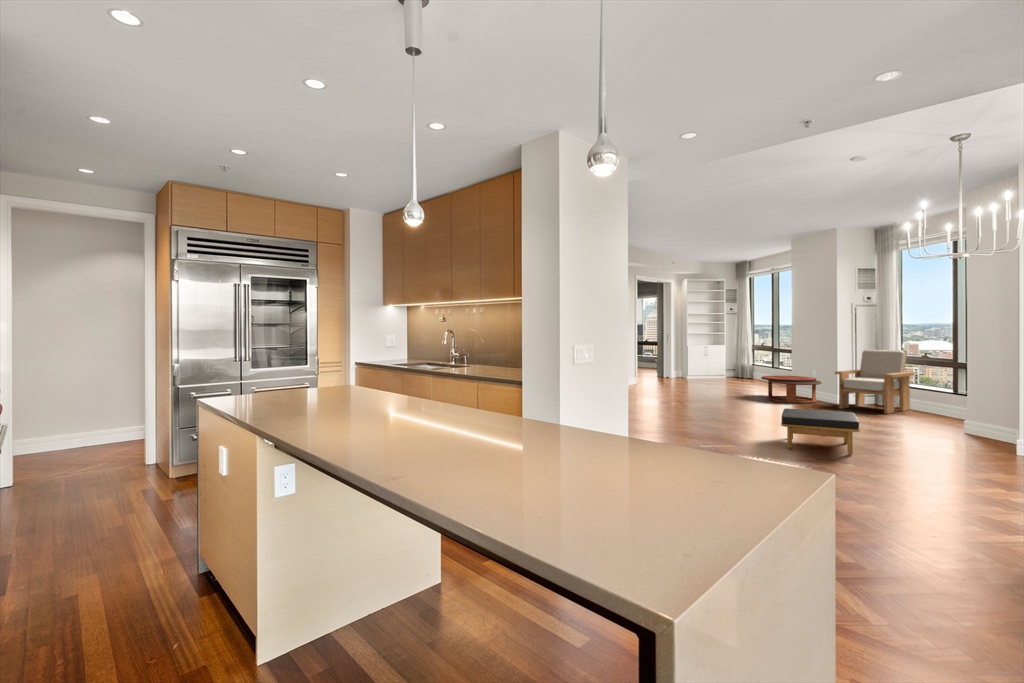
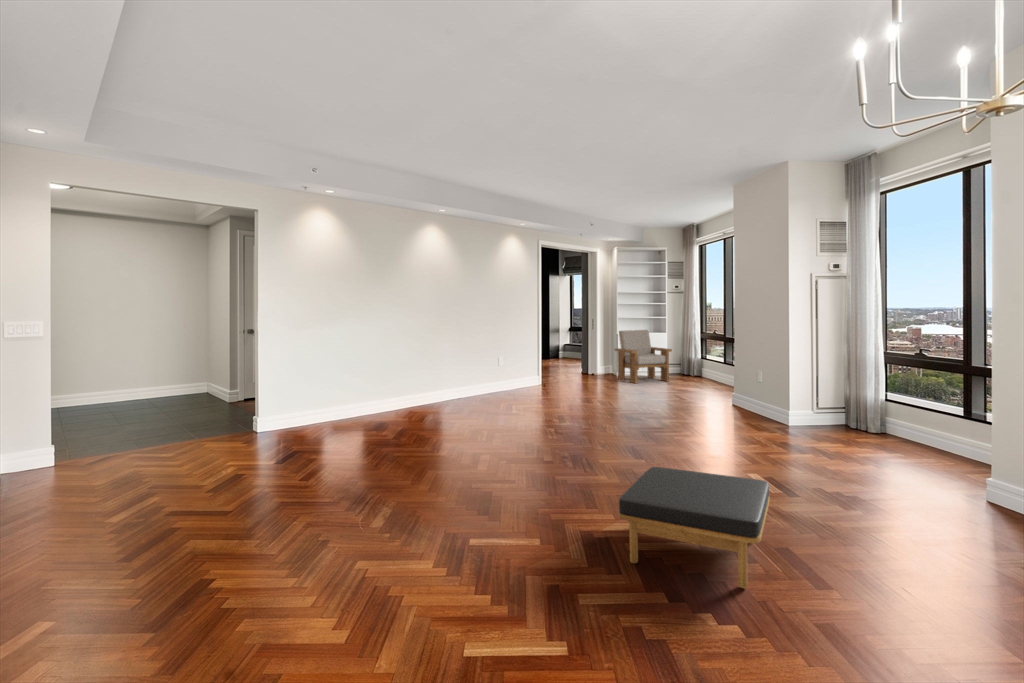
armchair: present [835,350,914,414] -> present [614,330,672,383]
coffee table: present [761,376,822,403] -> none [686,380,768,424]

